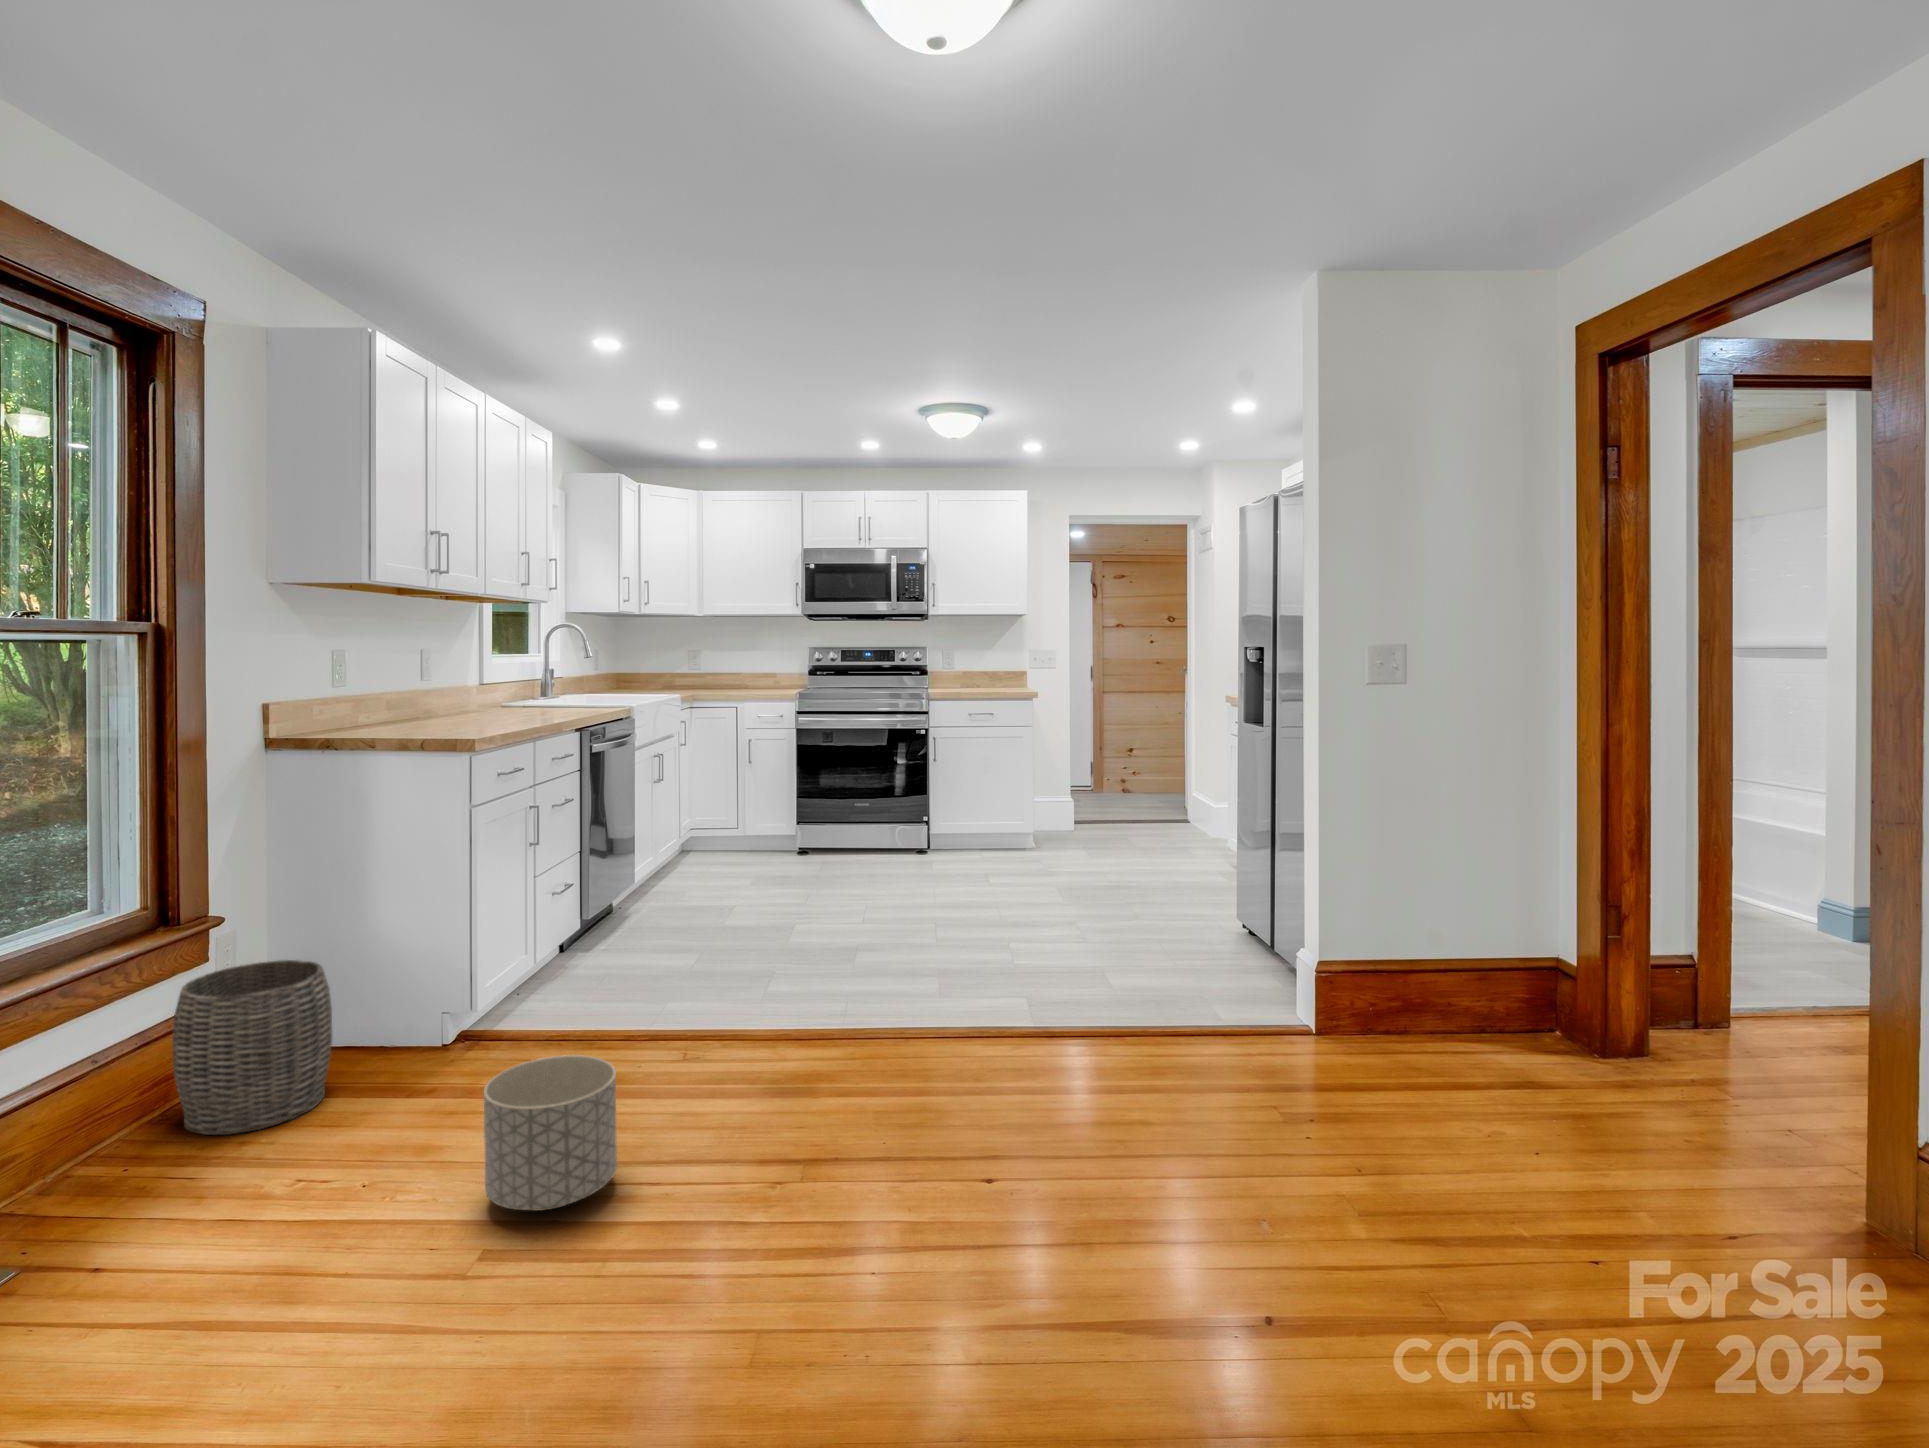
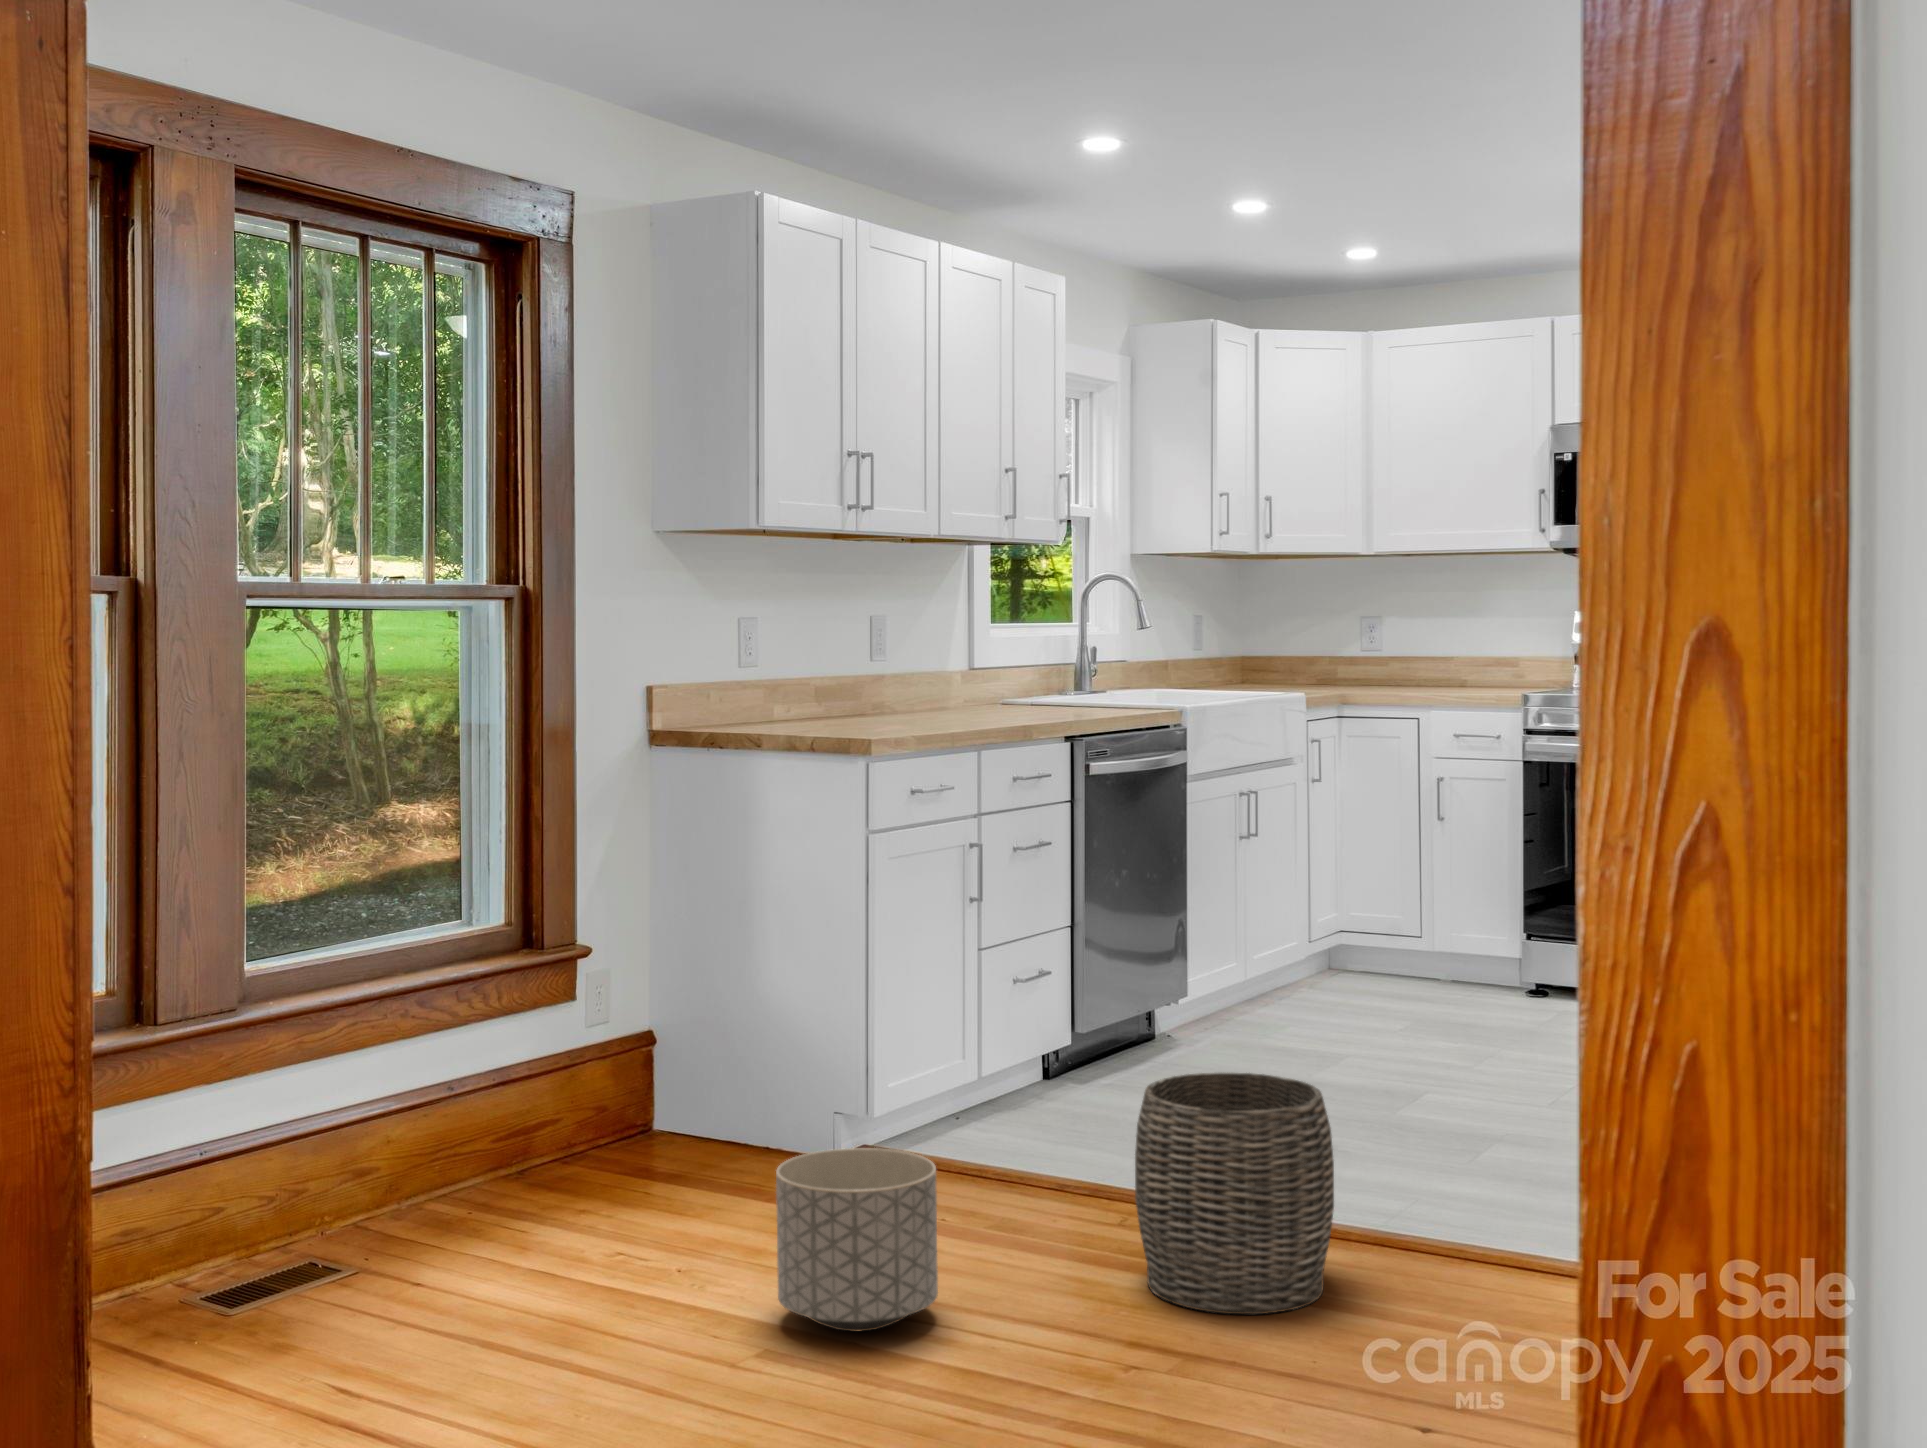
woven basket: present [172,960,332,1135] -> present [1135,1072,1334,1314]

